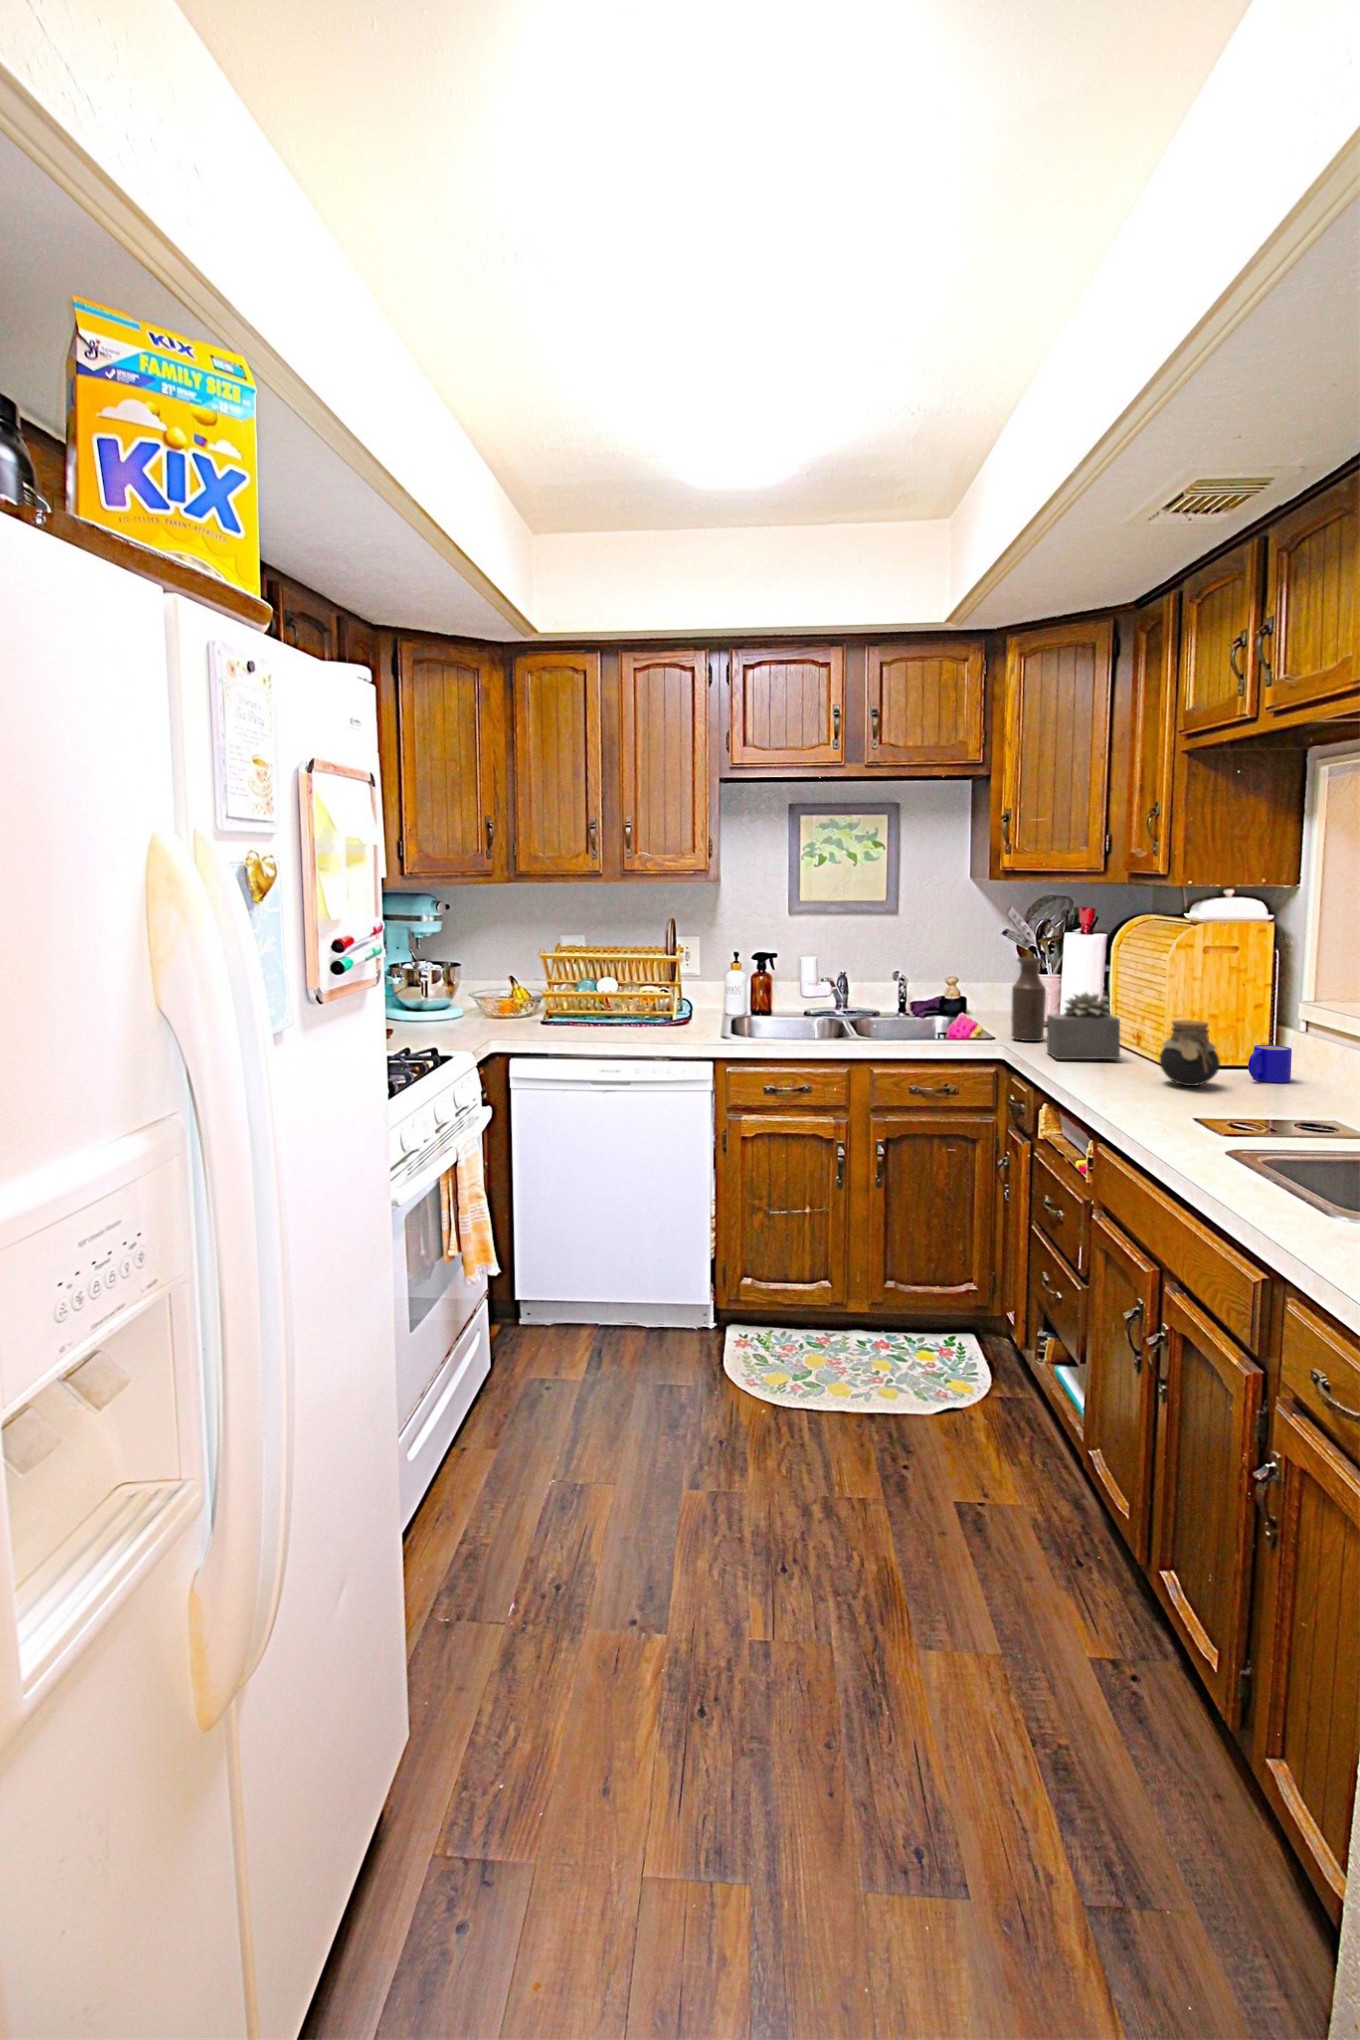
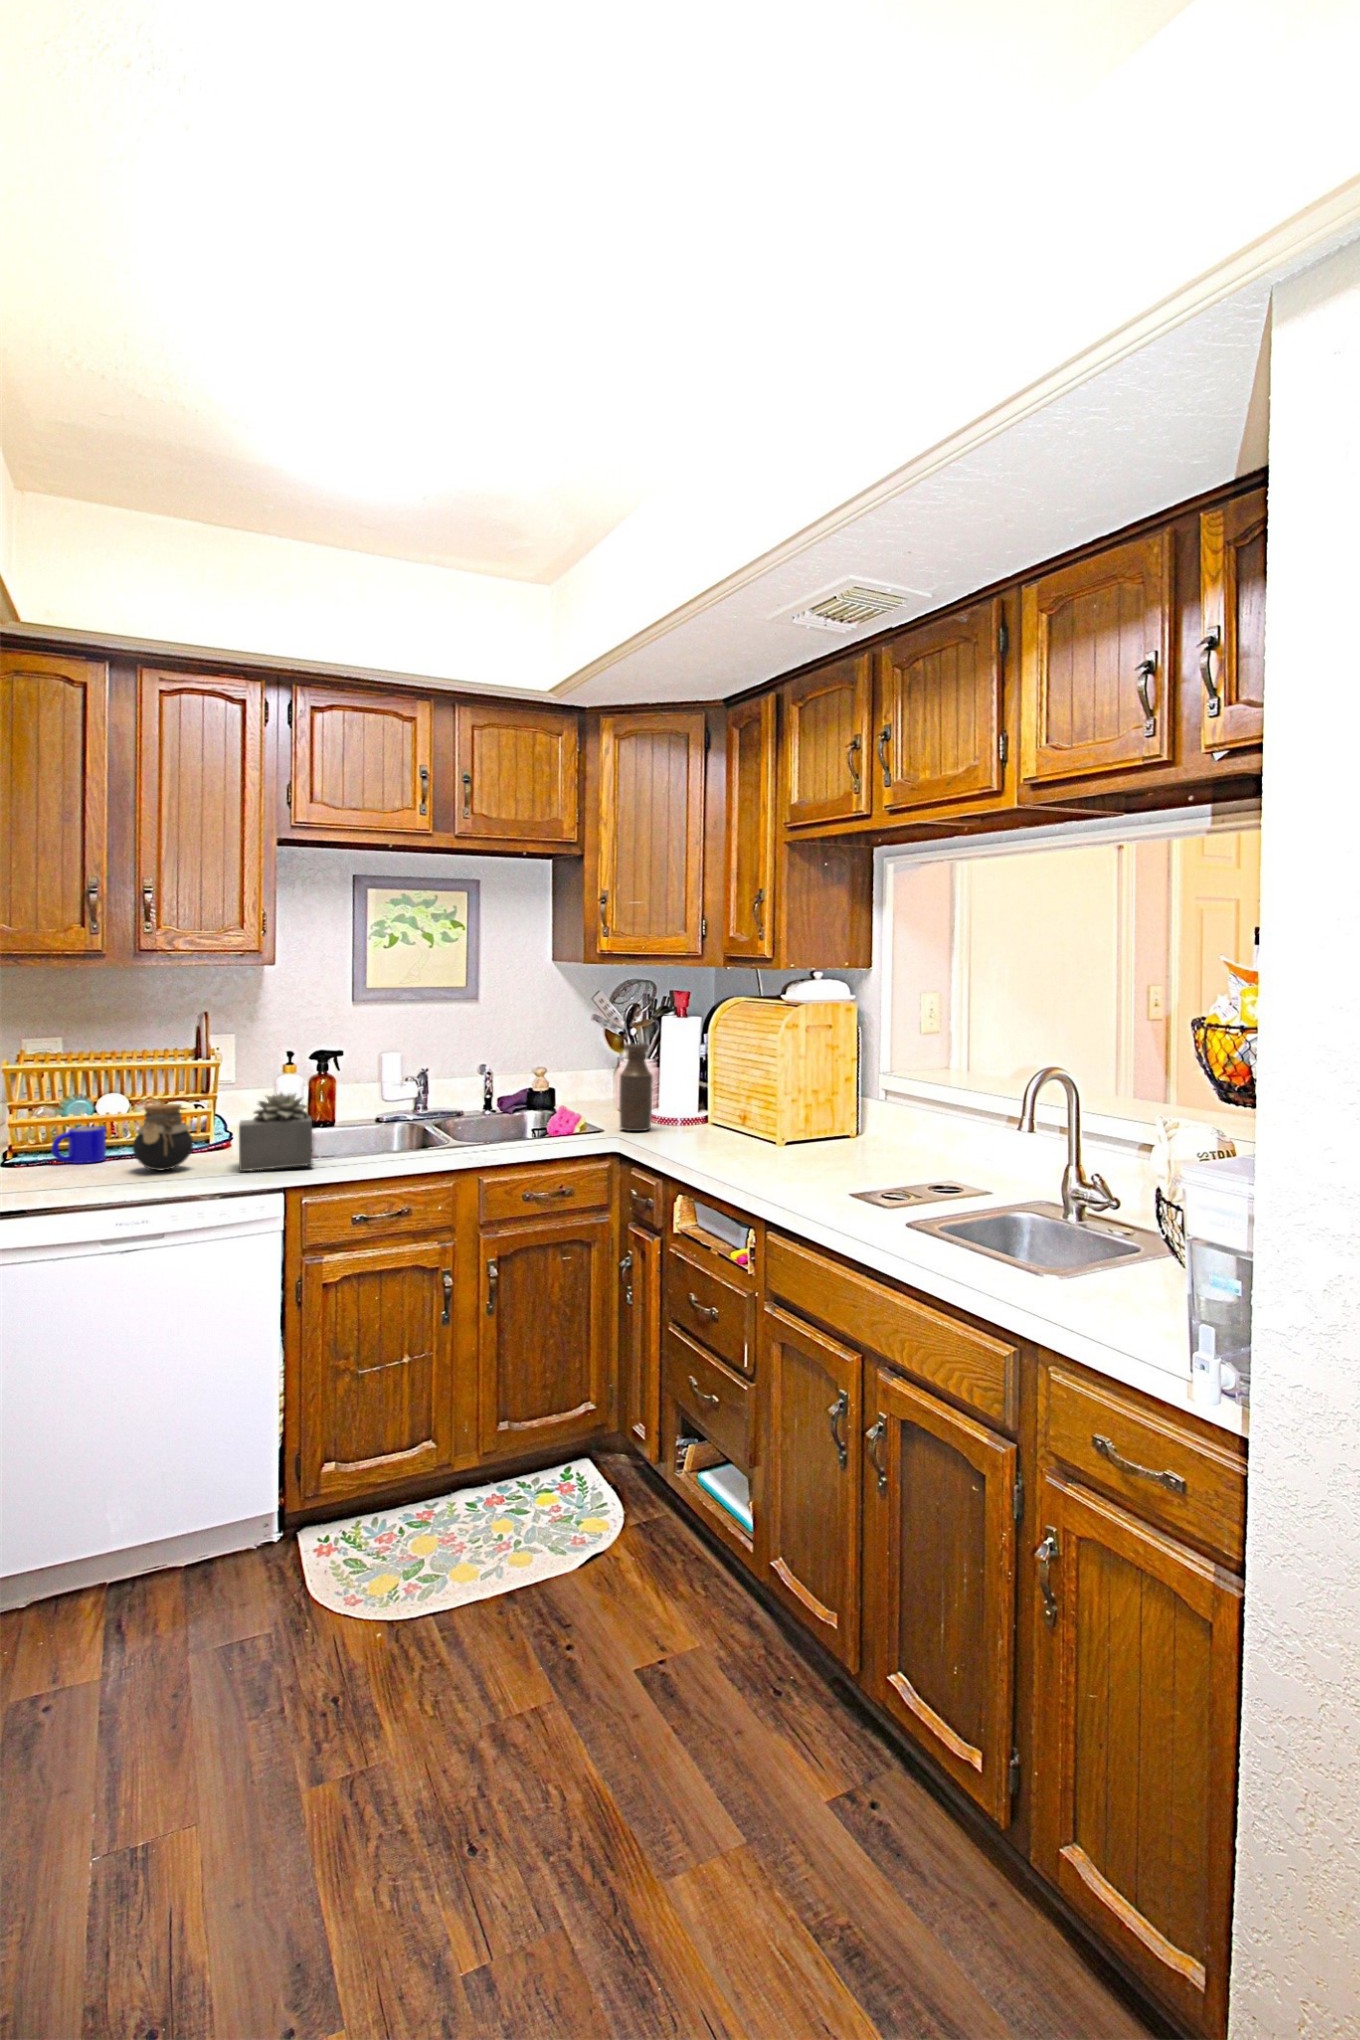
succulent plant: present [1047,992,1120,1059] -> present [239,1093,313,1171]
jar: present [1160,1020,1220,1086] -> present [133,1104,193,1170]
mug: present [1248,1045,1292,1083] -> present [51,1126,106,1164]

